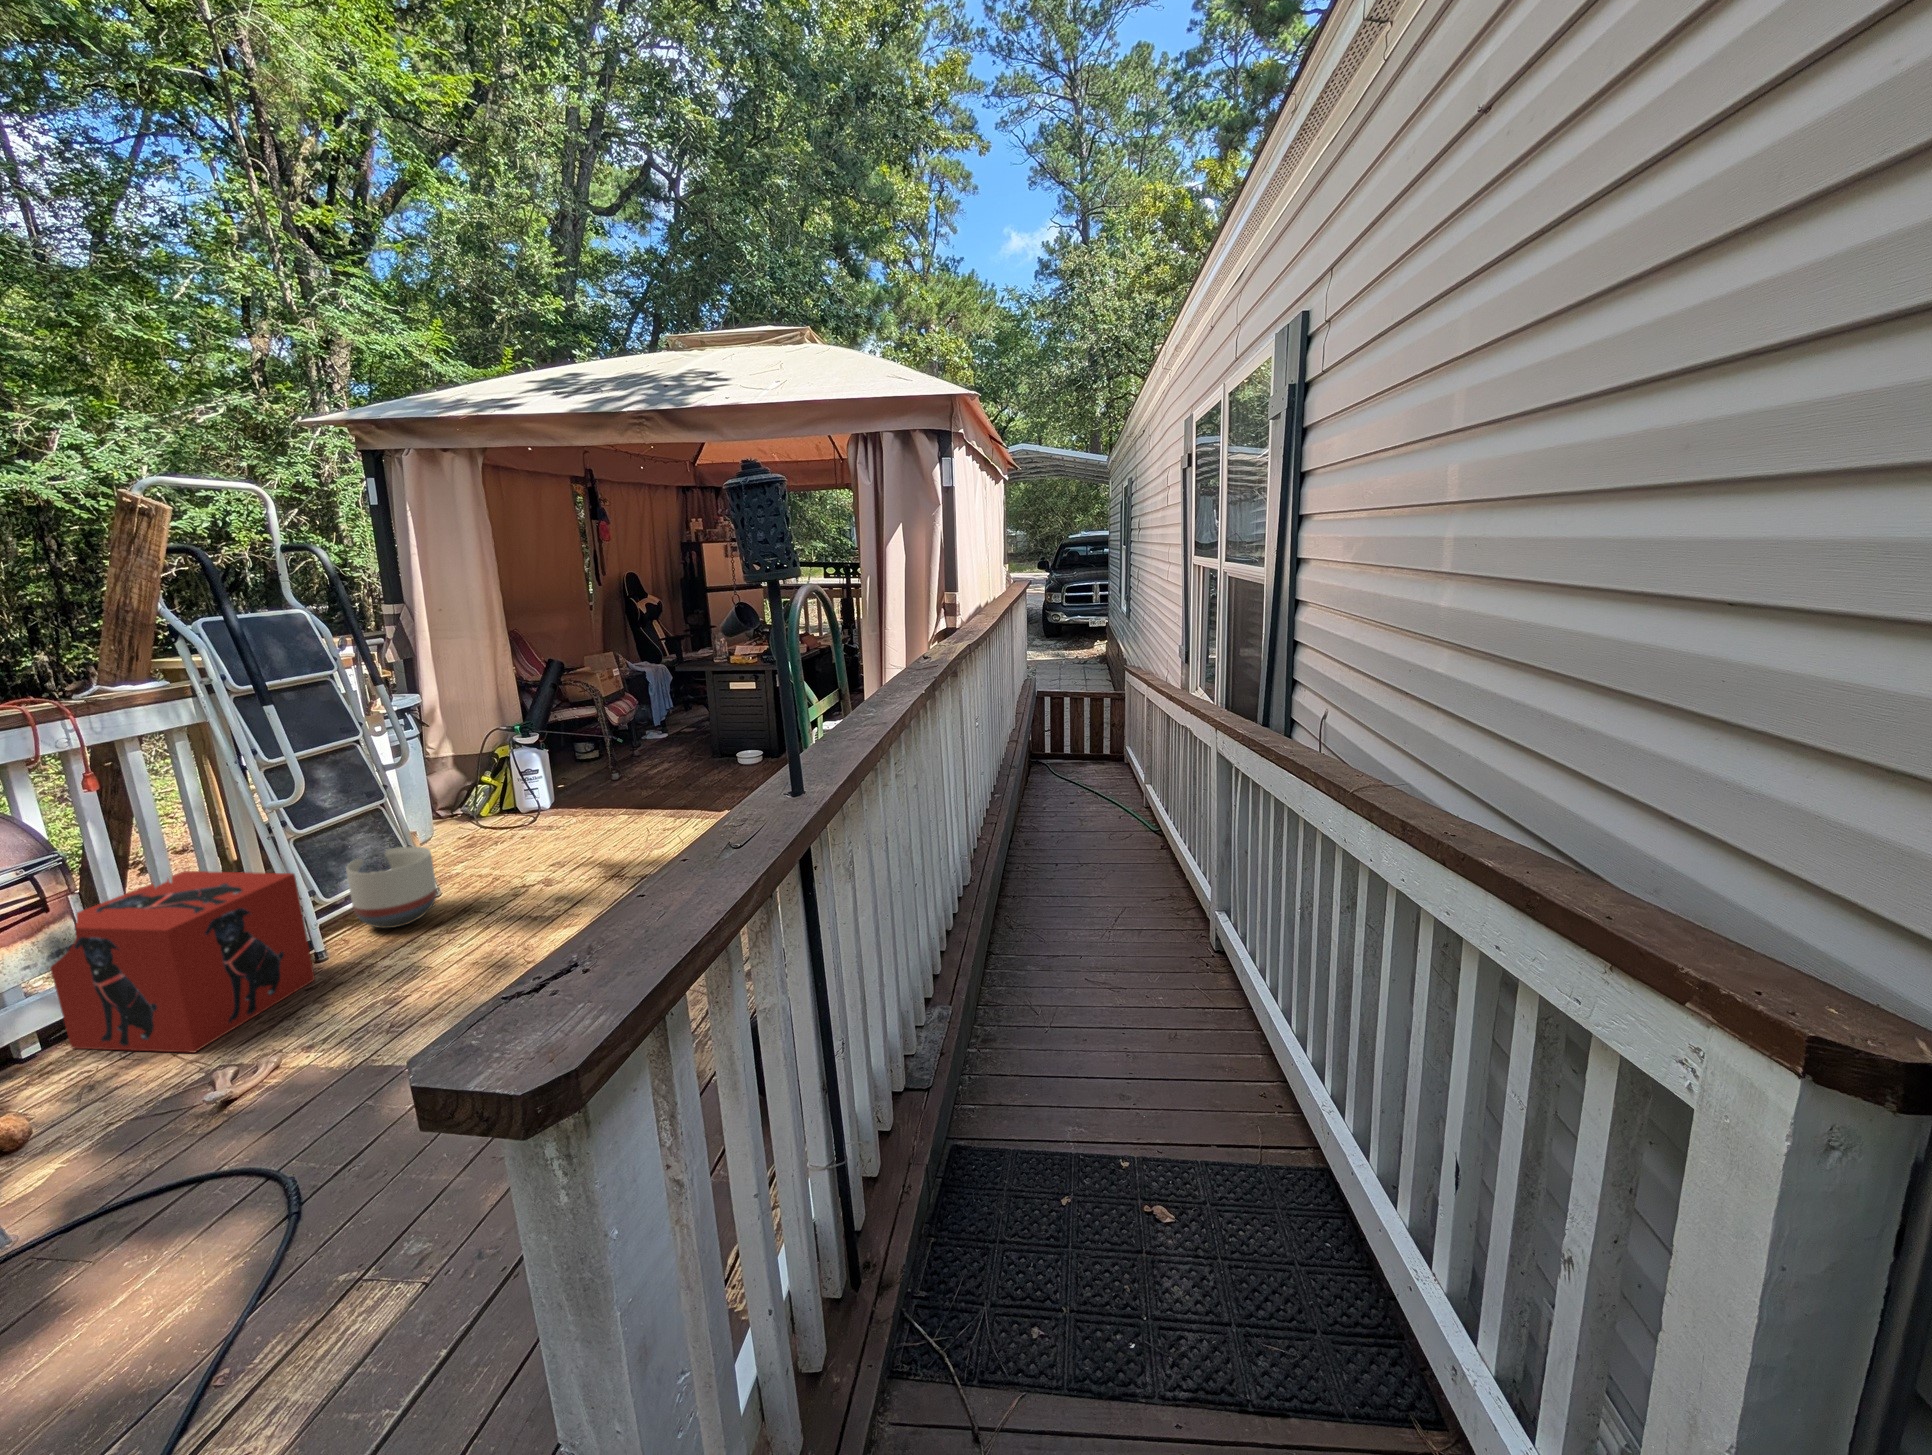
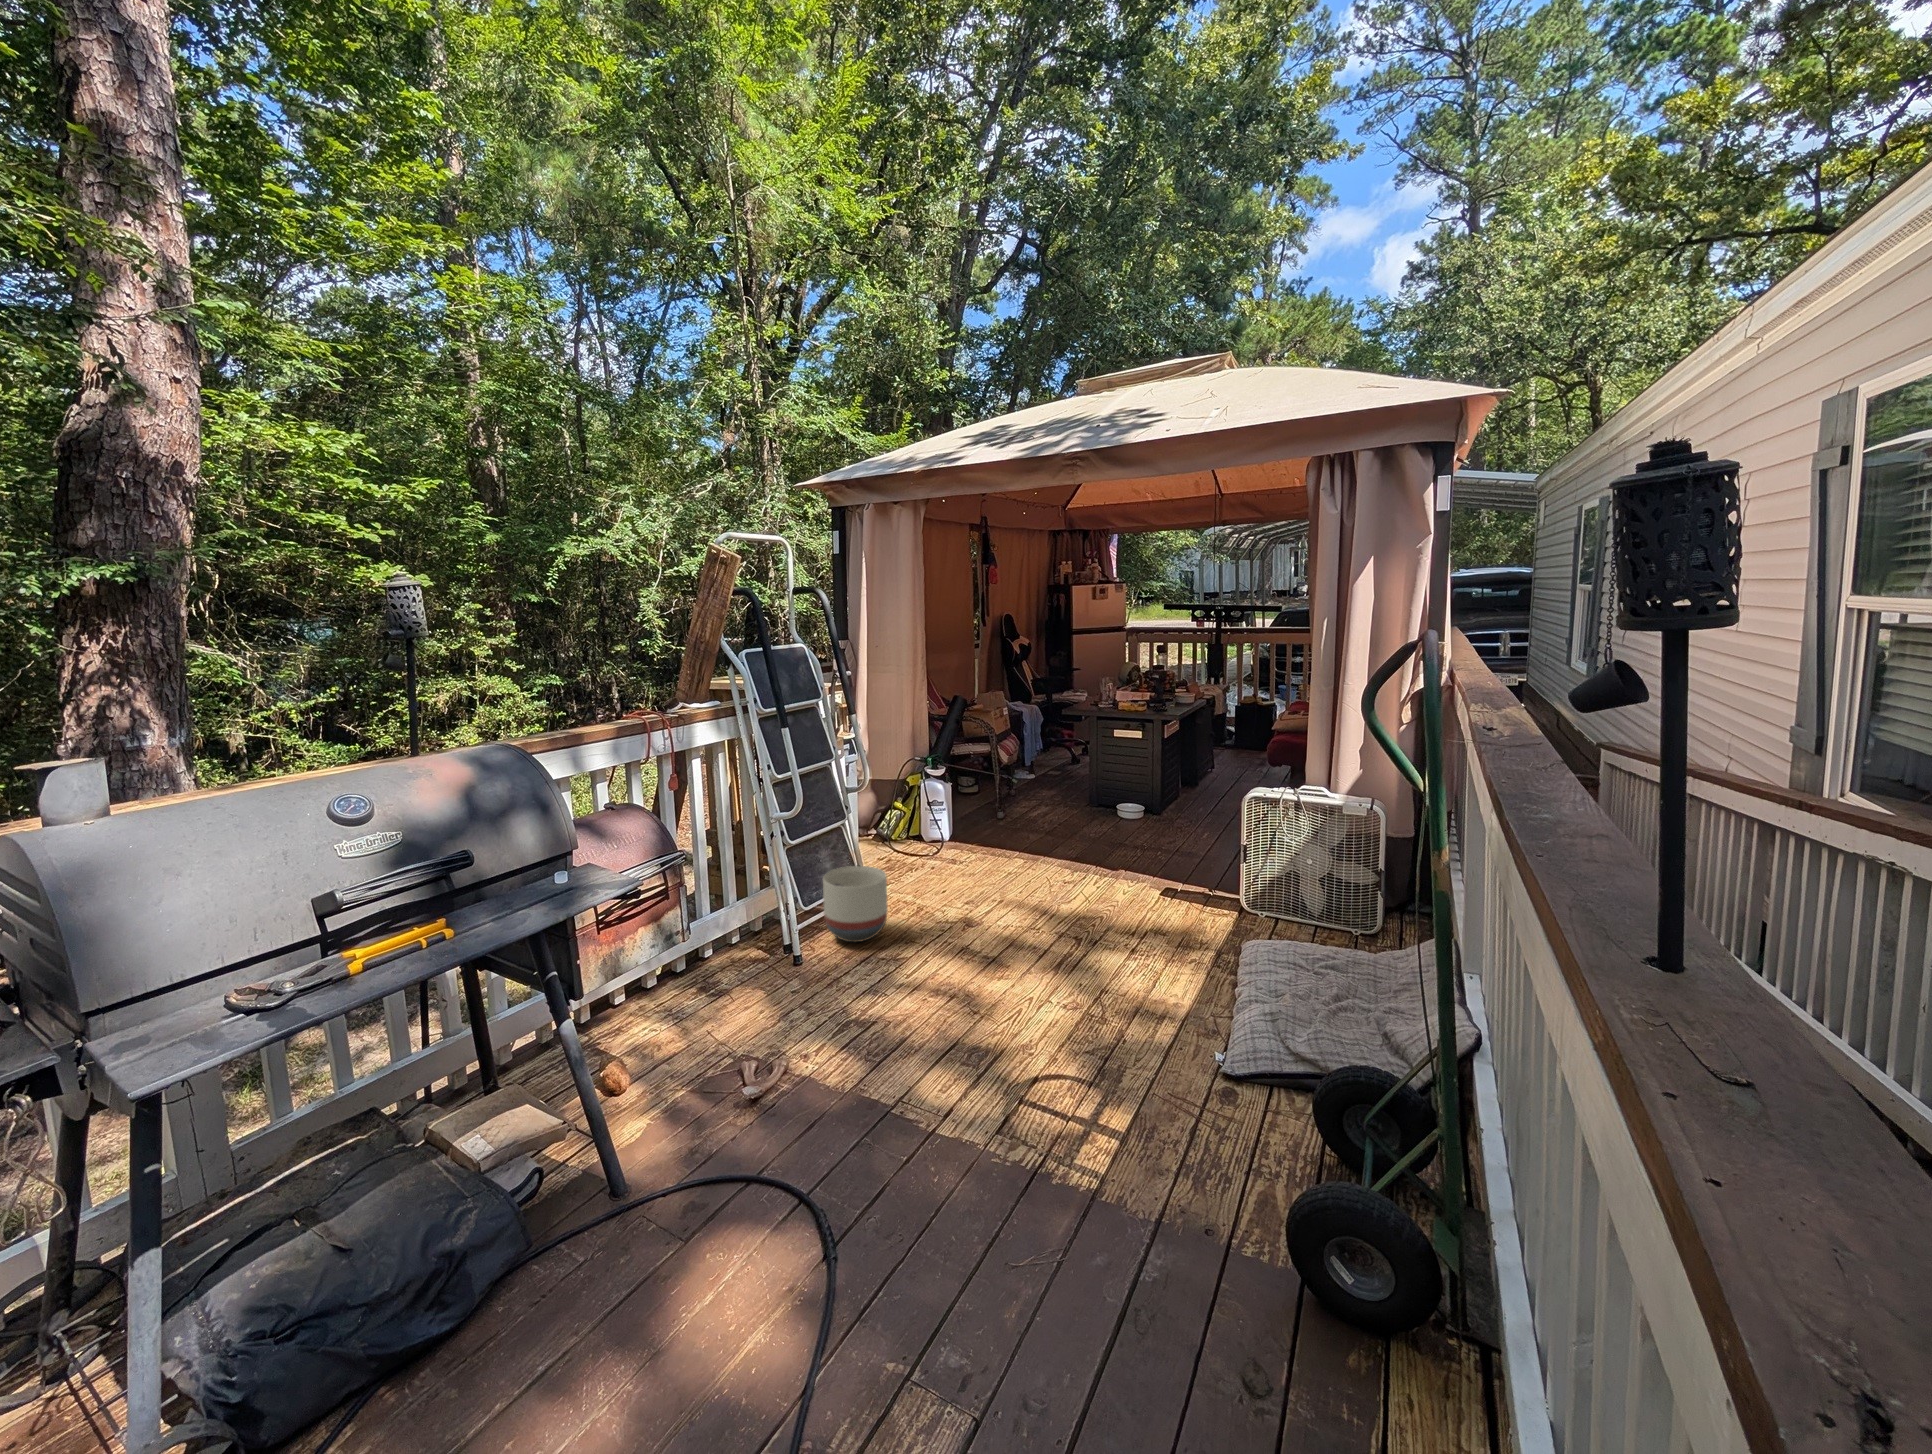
storage box: present [50,871,315,1053] -> none [641,865,804,1031]

